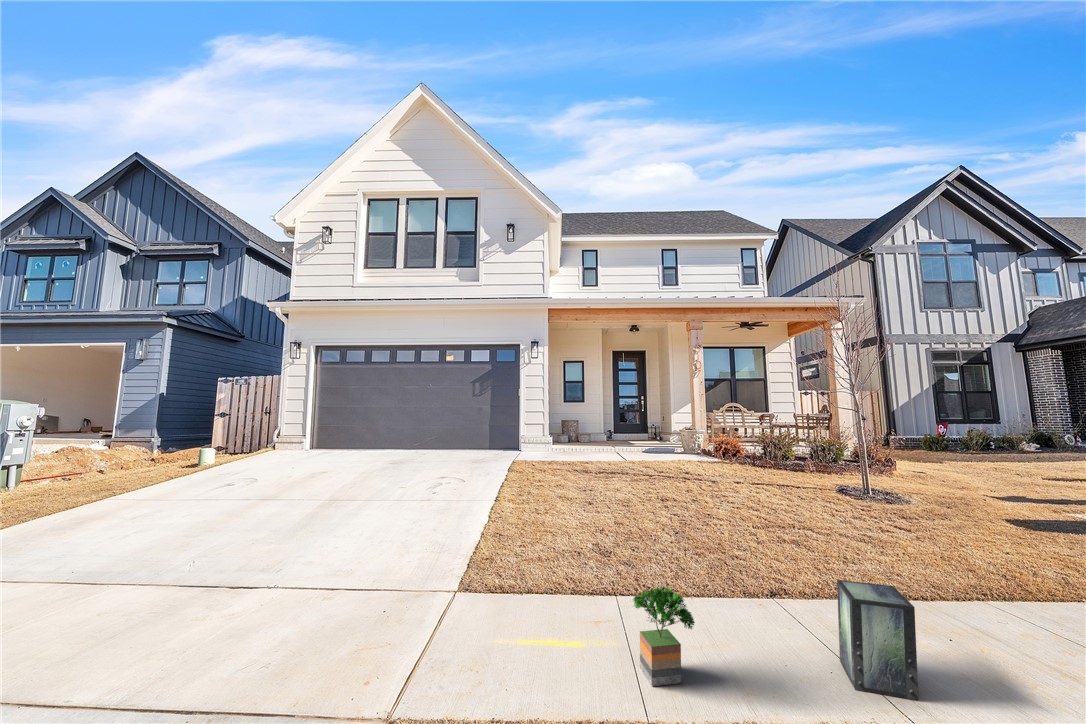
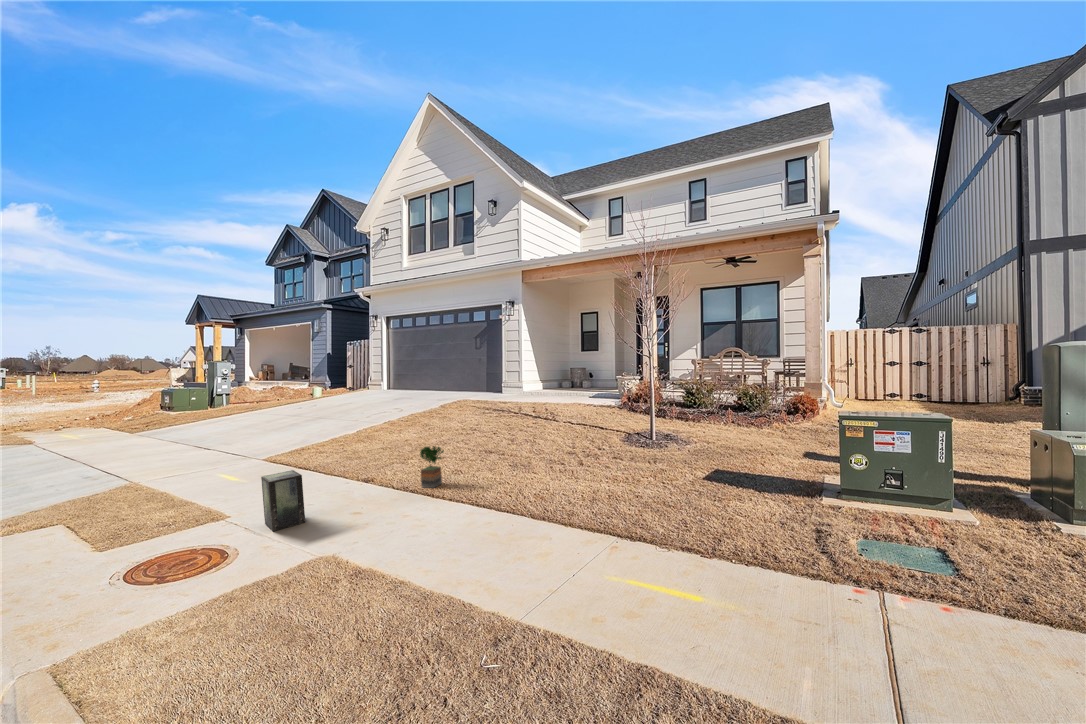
potted tree: present [633,587,695,686] -> present [420,446,444,488]

